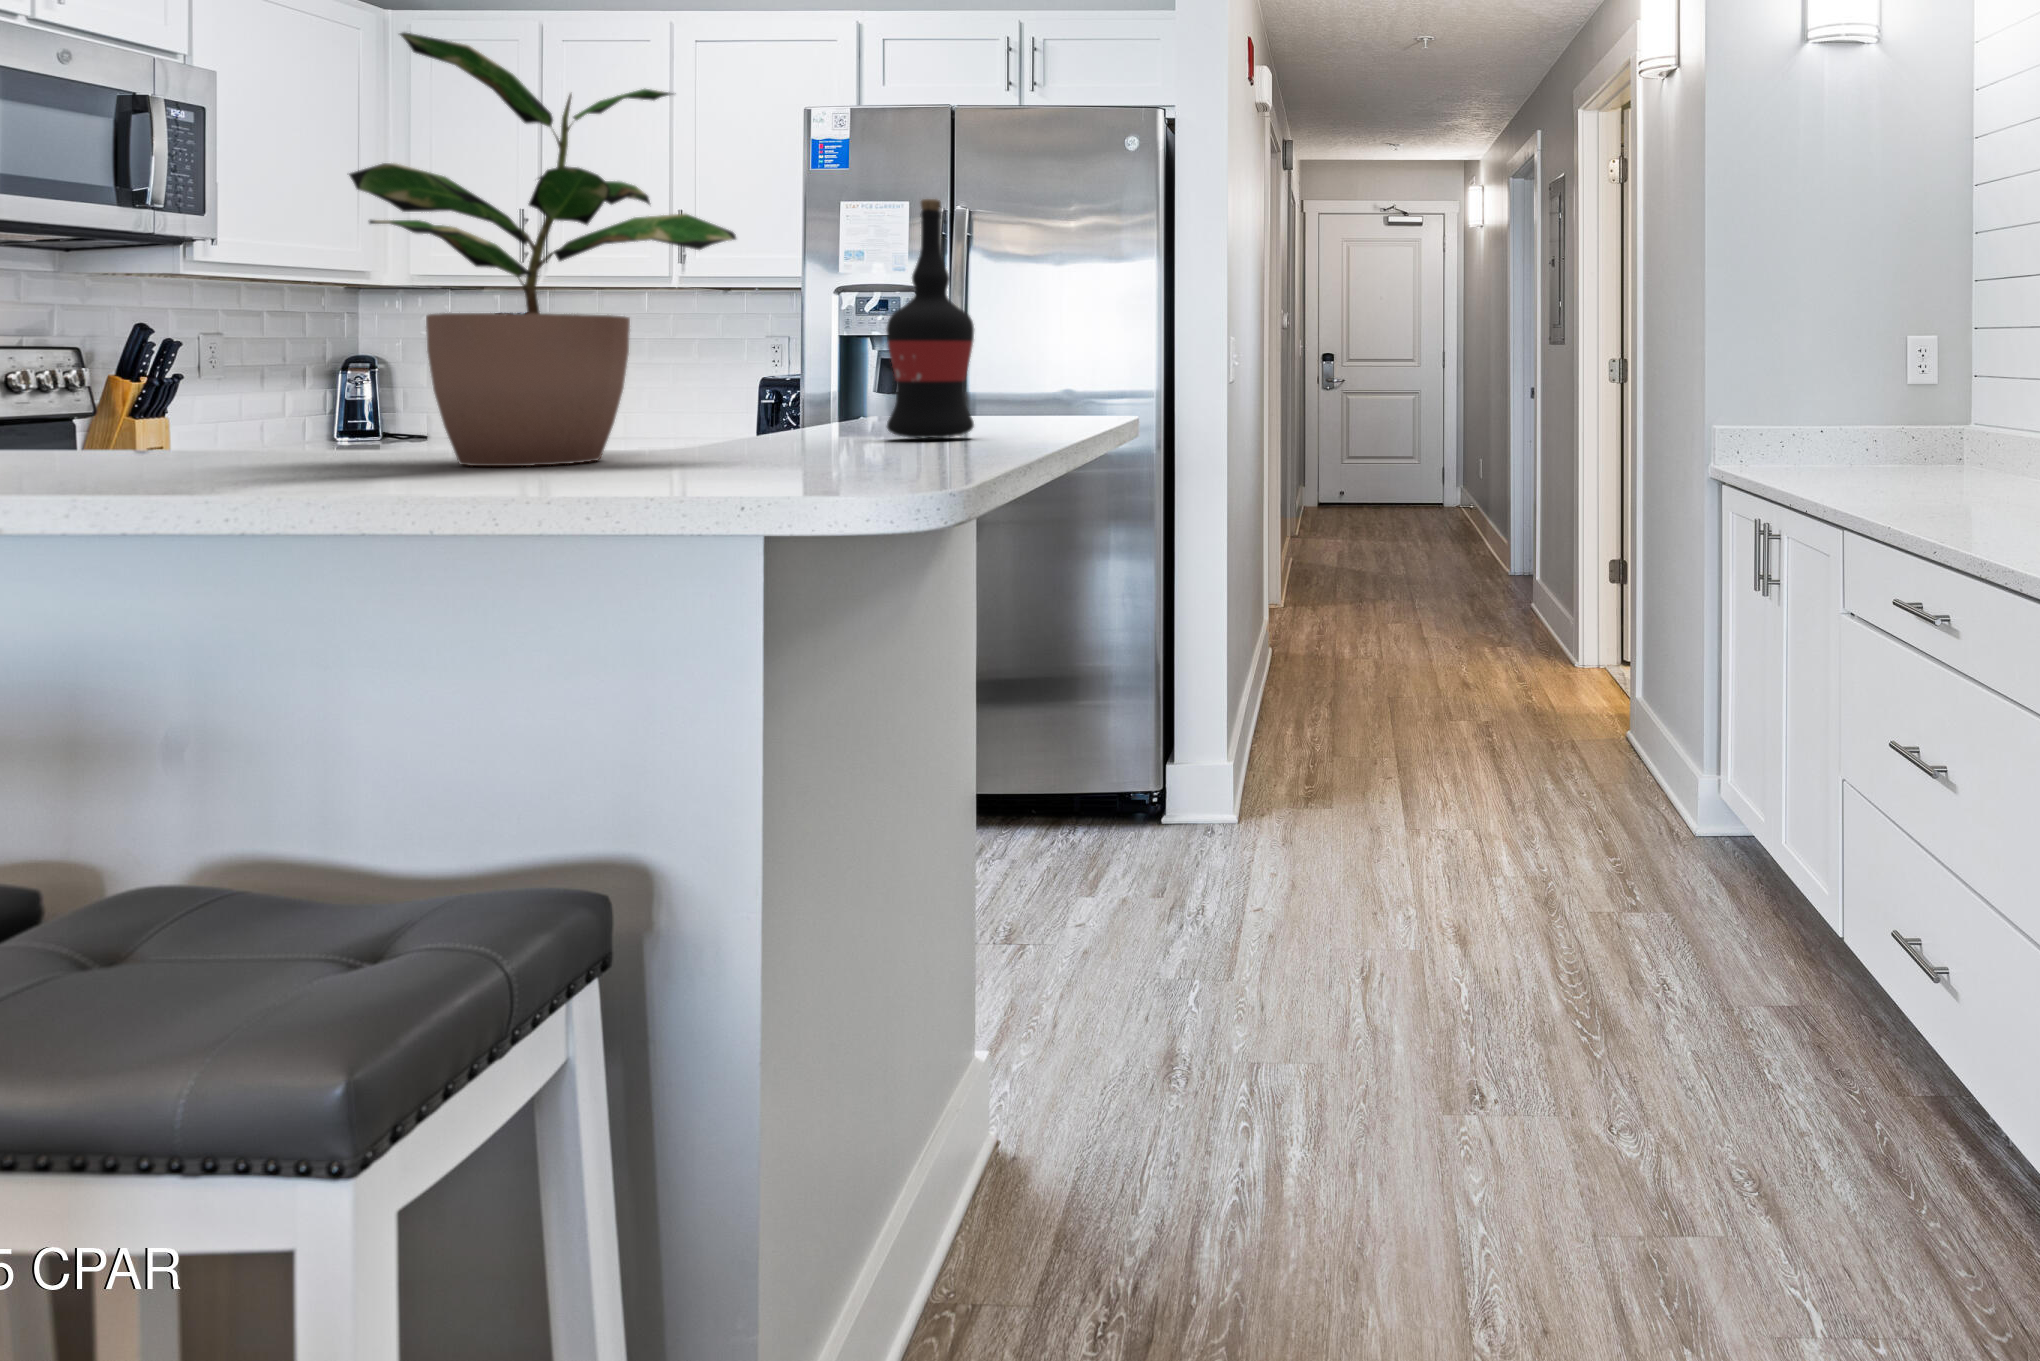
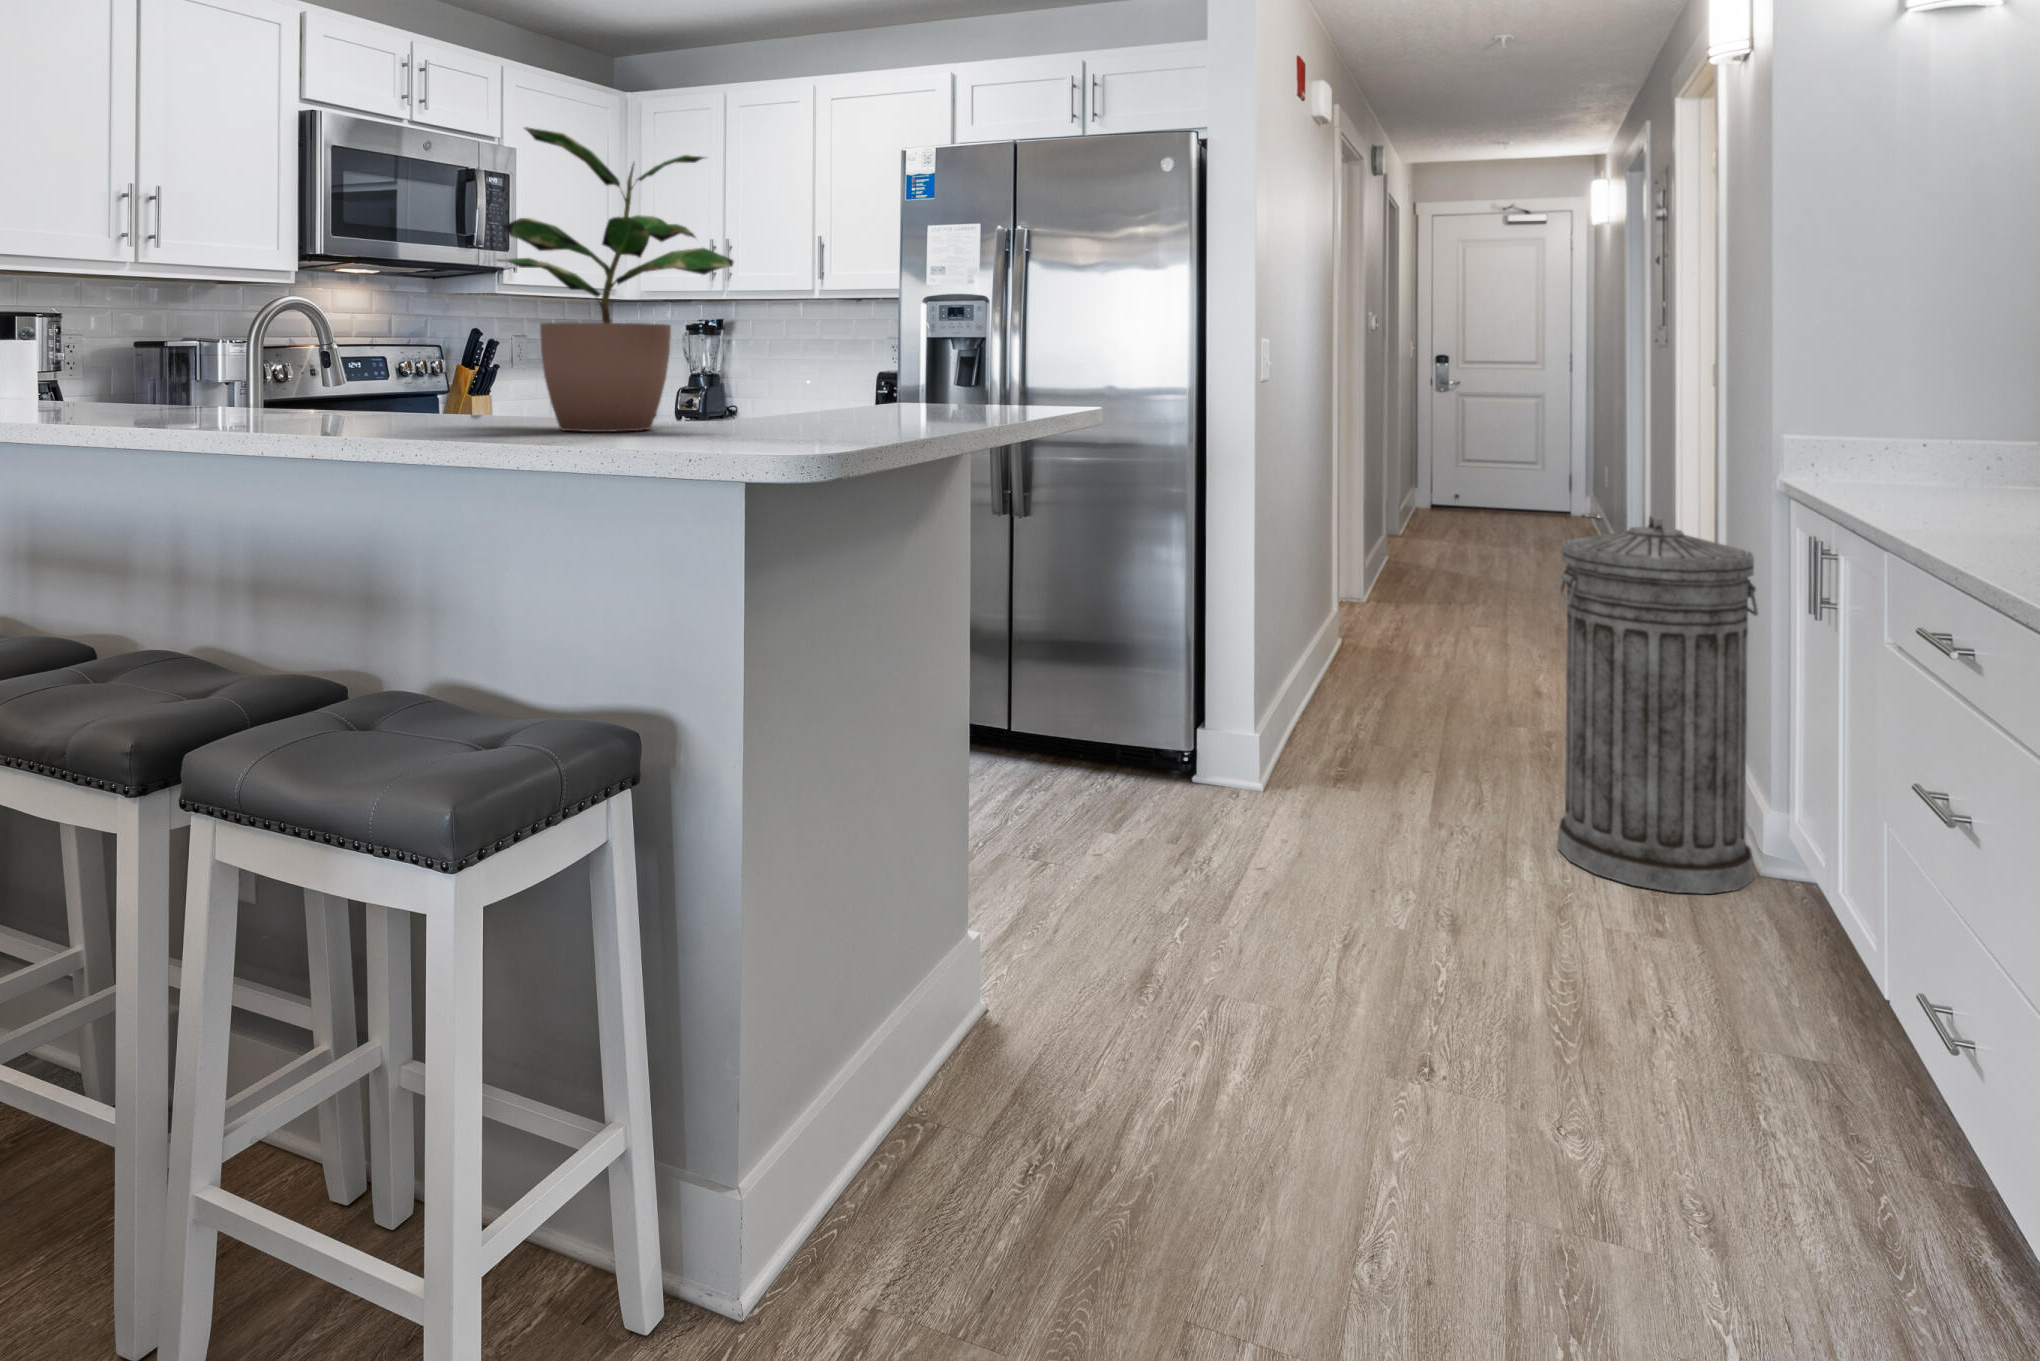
wine bottle: present [886,199,974,438] -> none [878,227,946,422]
trash can: none [1526,507,1699,869] -> present [1558,516,1758,894]

